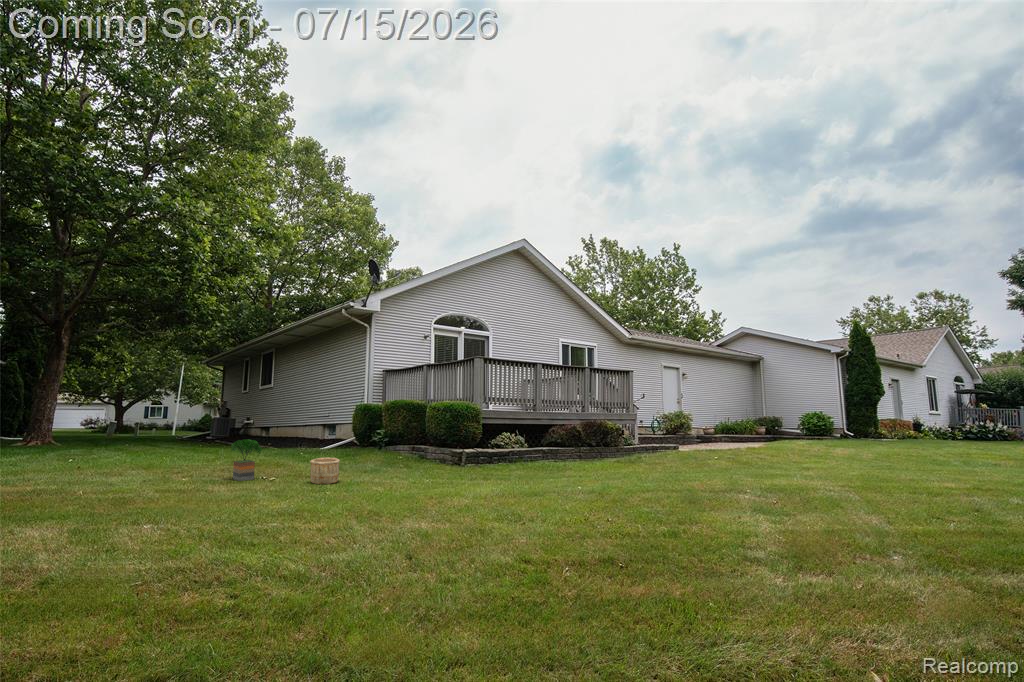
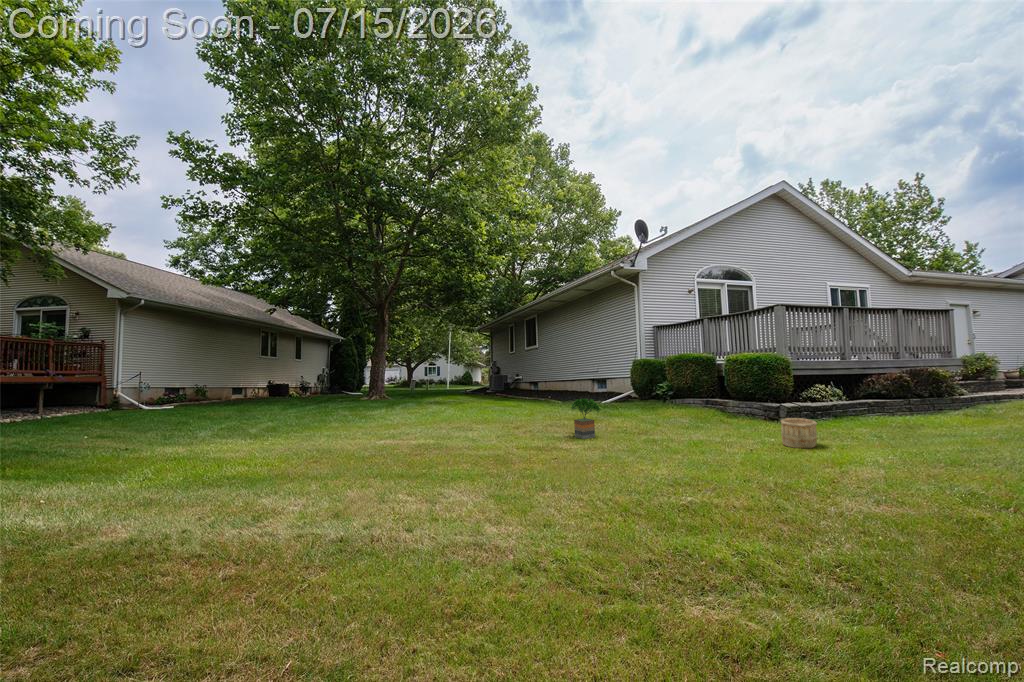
wooden bucket: present [310,458,340,484] -> present [781,418,817,448]

